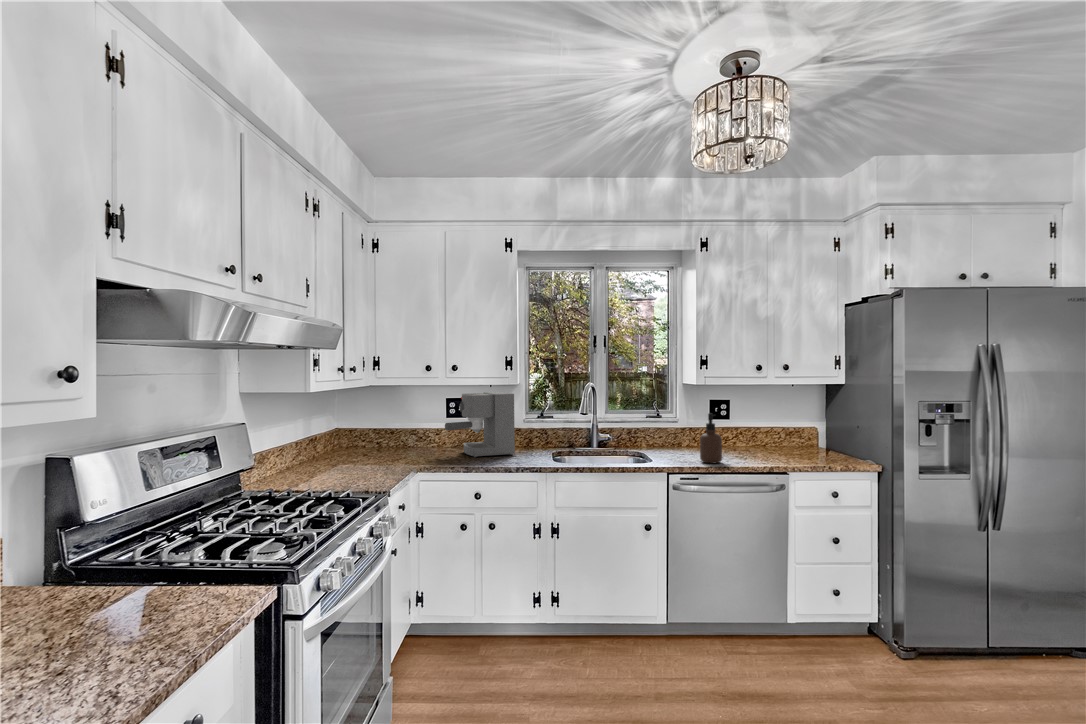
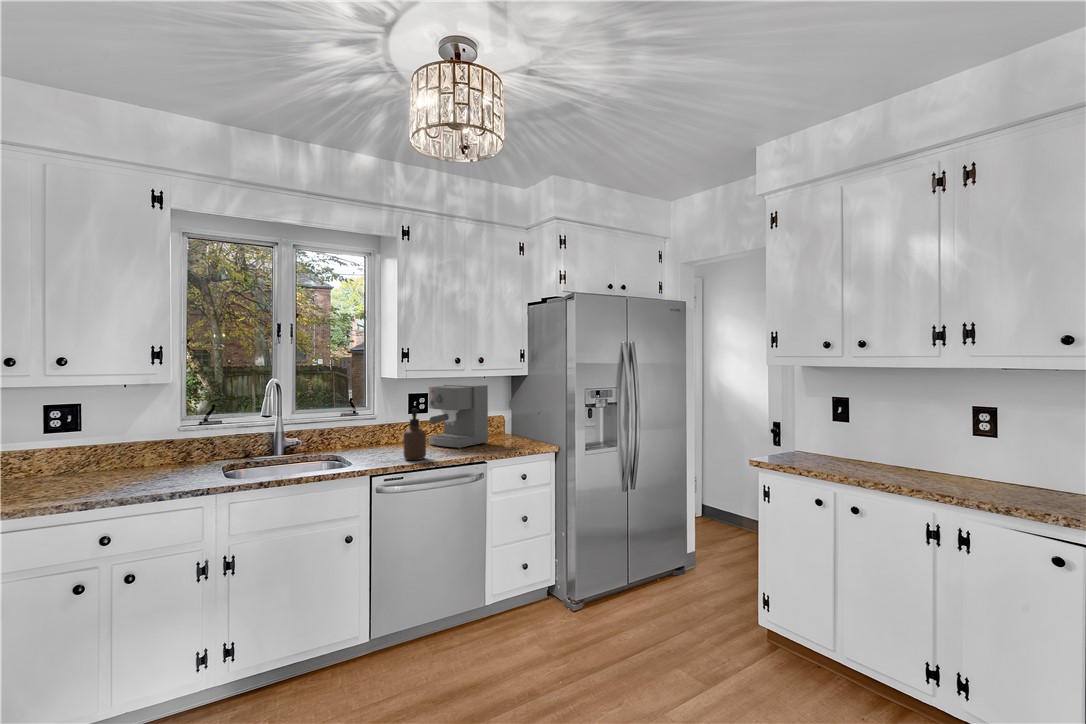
coffee maker: present [445,392,515,458] -> present [429,384,488,449]

